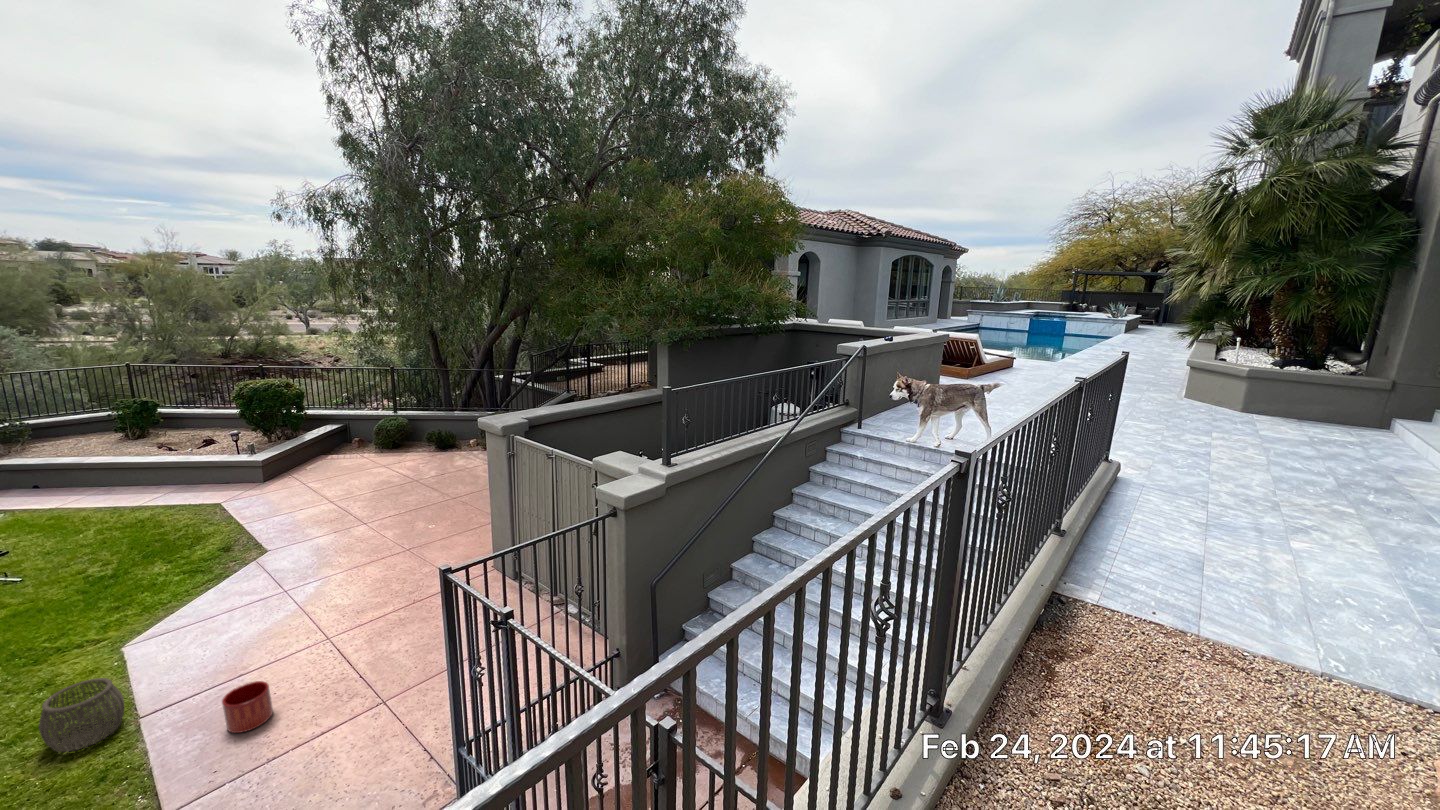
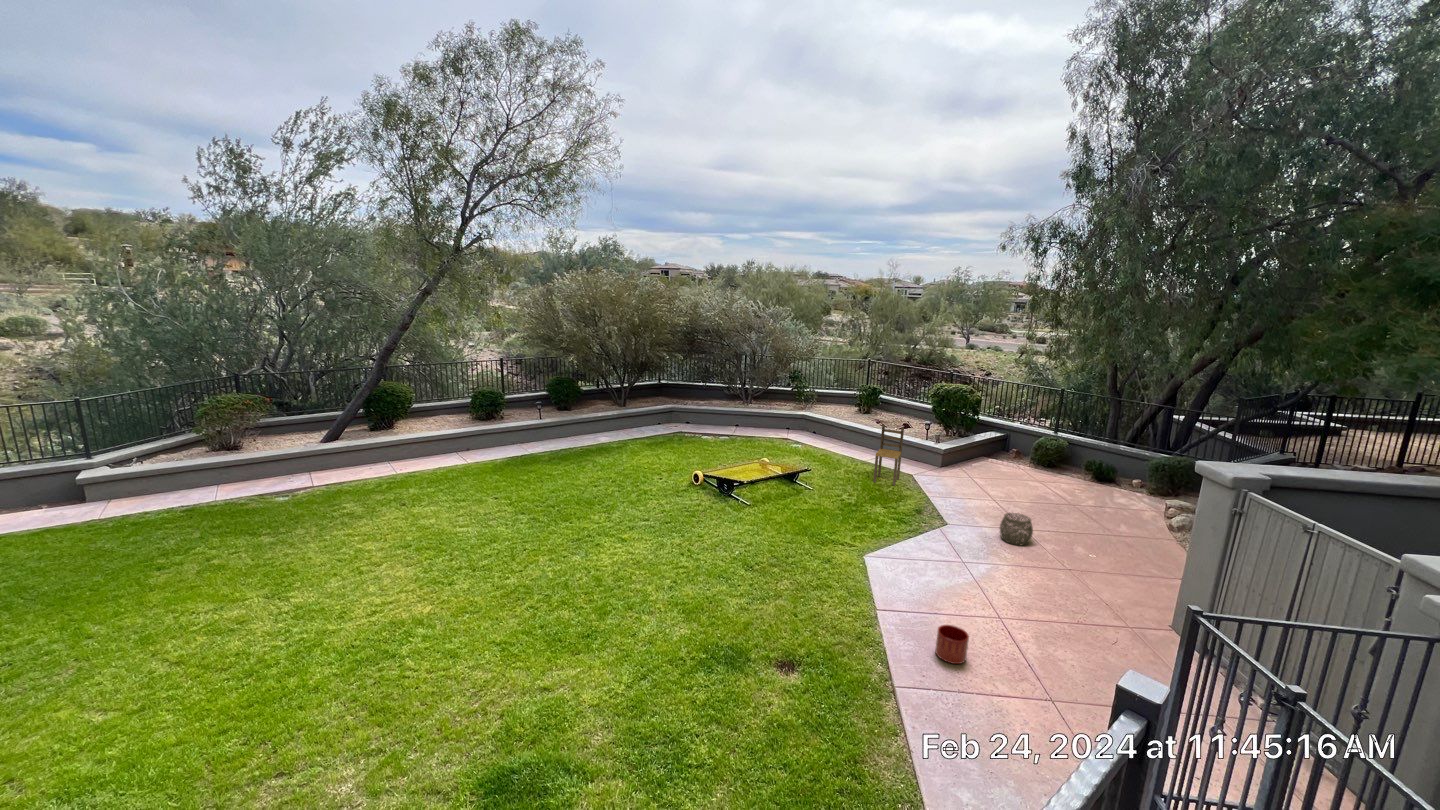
chair: none [139,448,195,533] -> present [873,425,904,486]
woven basket: present [39,678,124,753] -> present [1000,513,1033,545]

